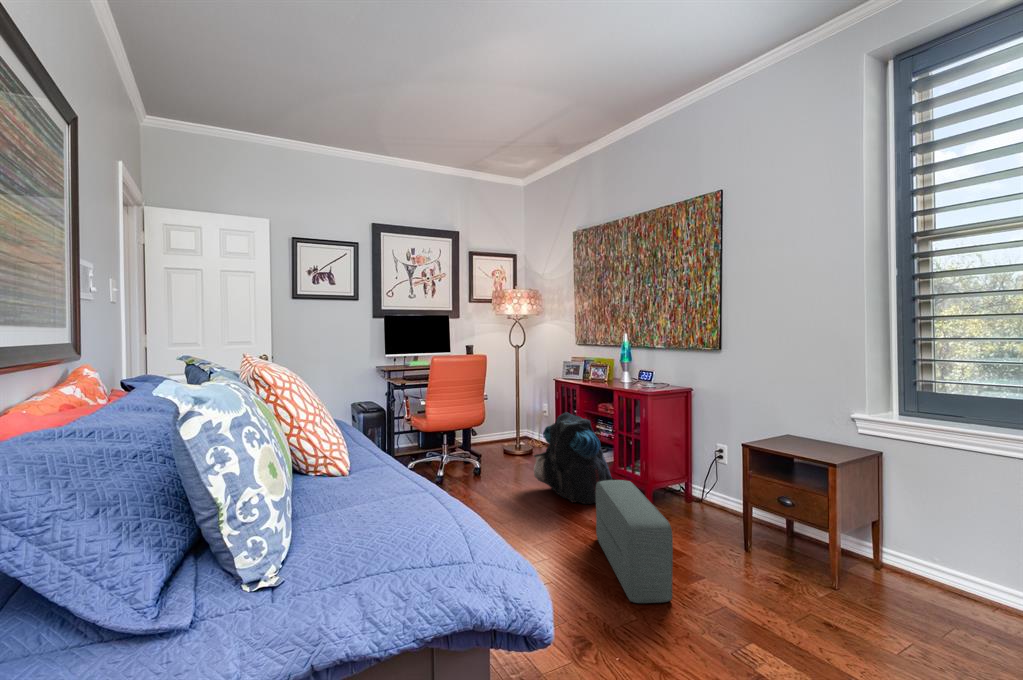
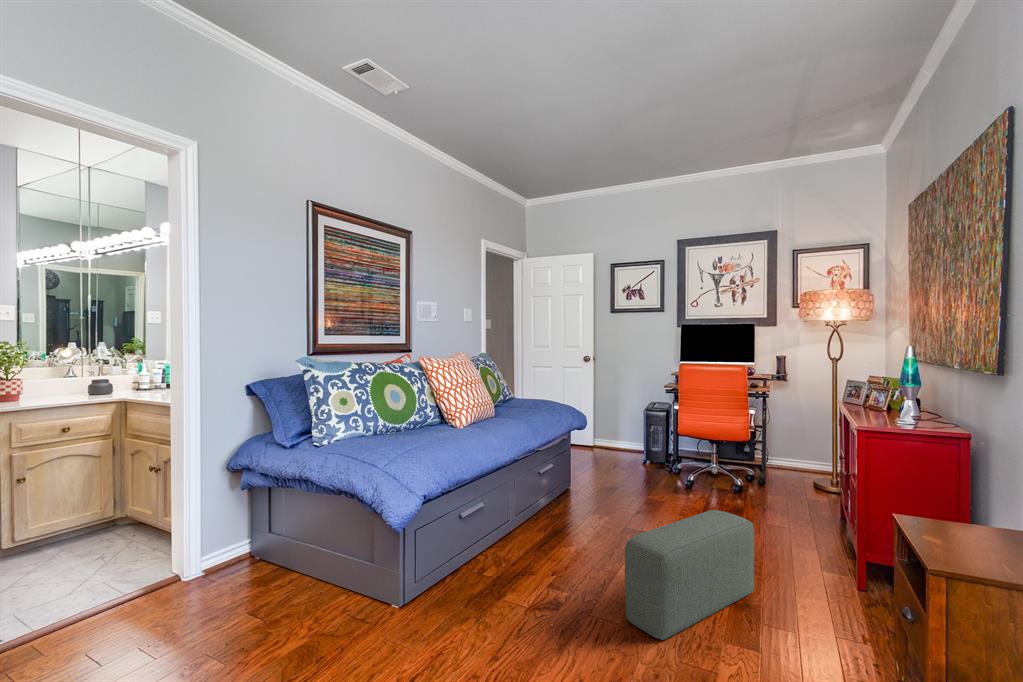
backpack: present [534,412,612,504] -> none [750,439,839,563]

